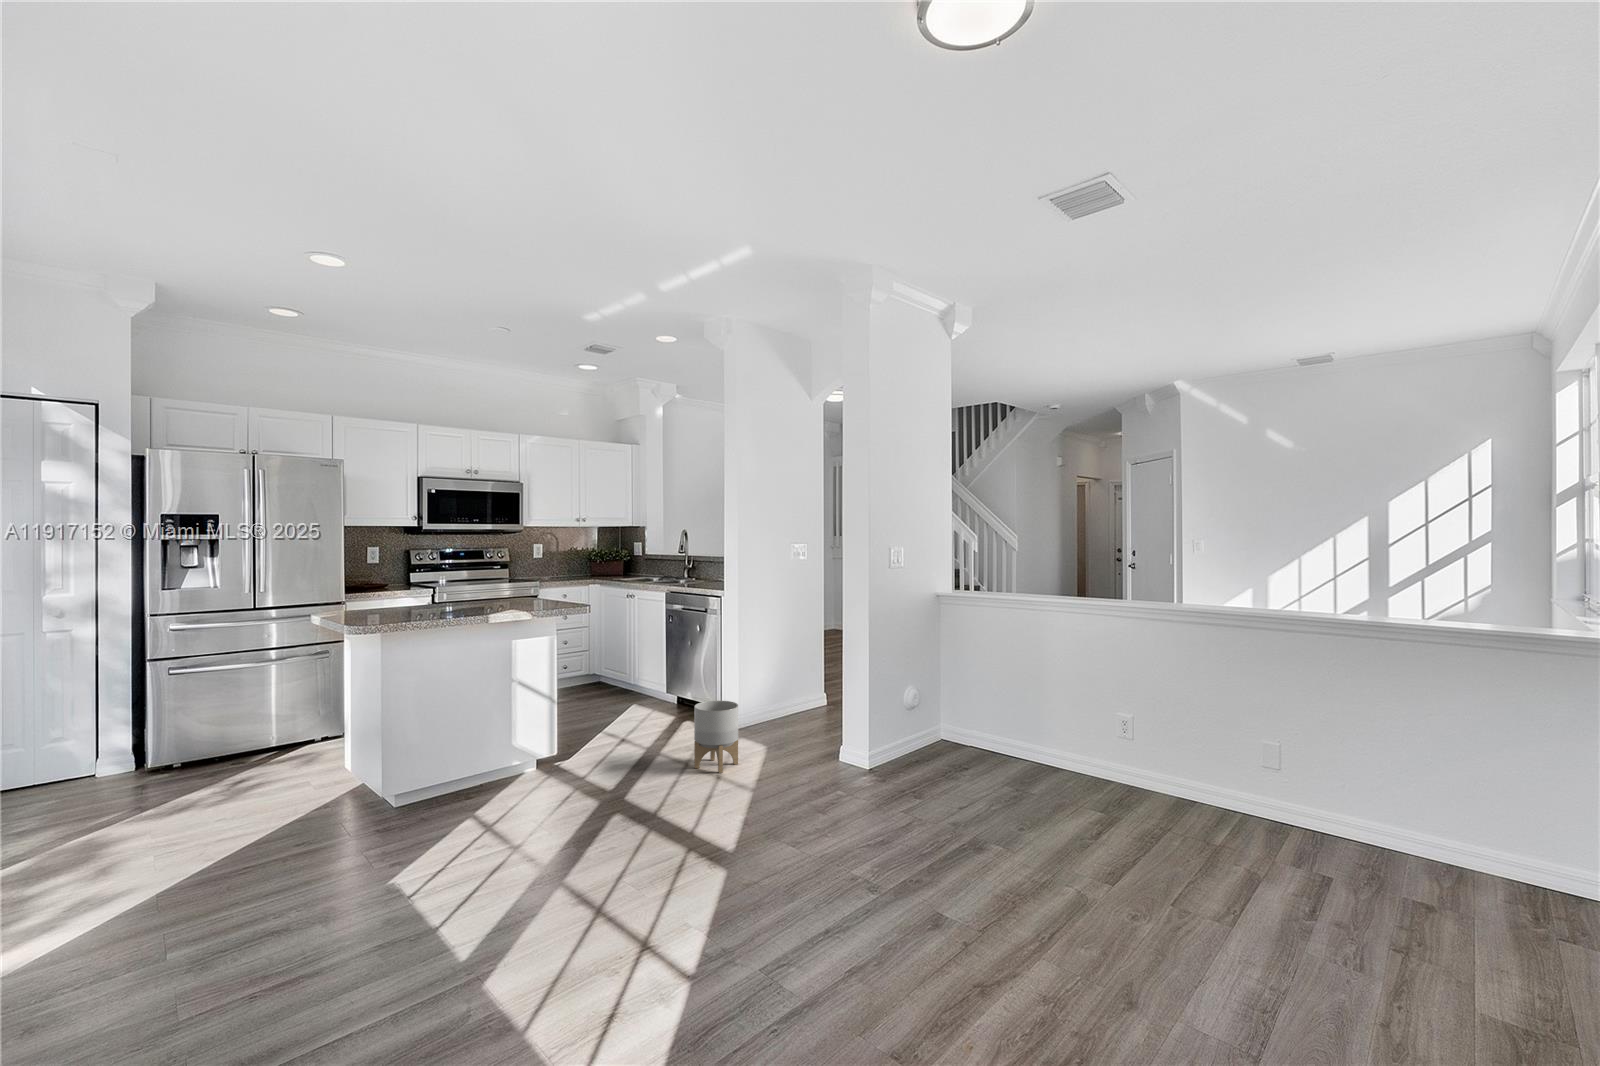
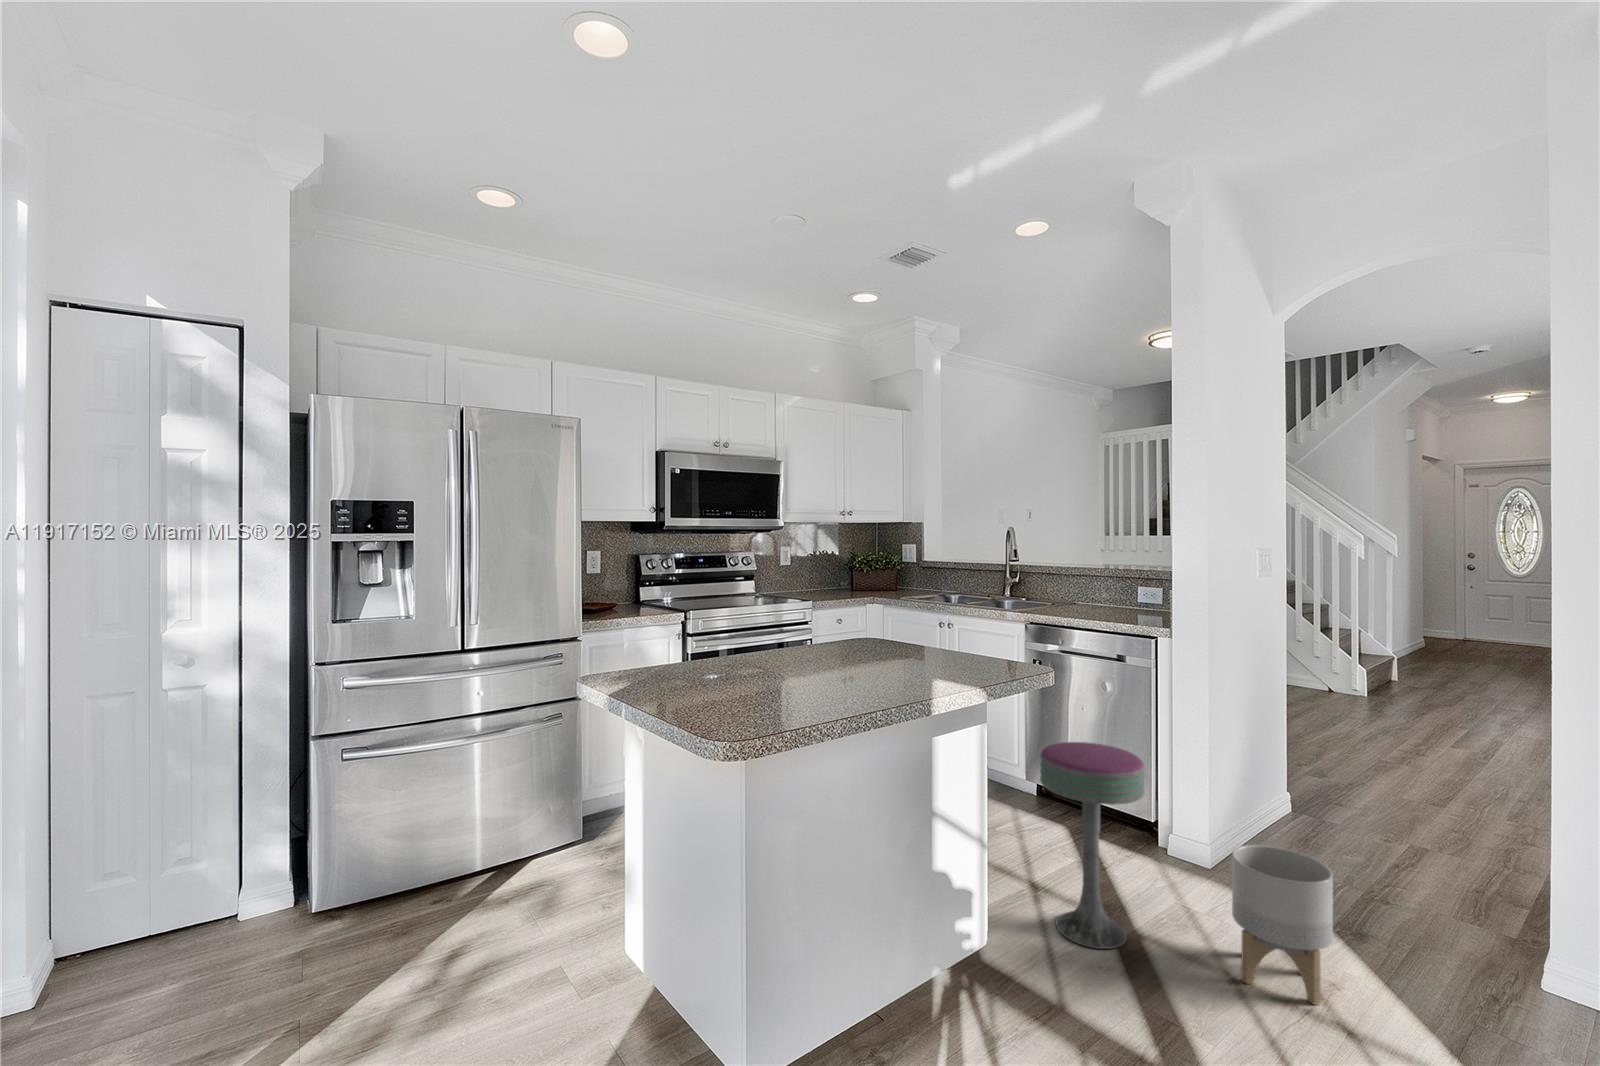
bar stool: none [609,653,664,761] -> present [1040,742,1145,949]

